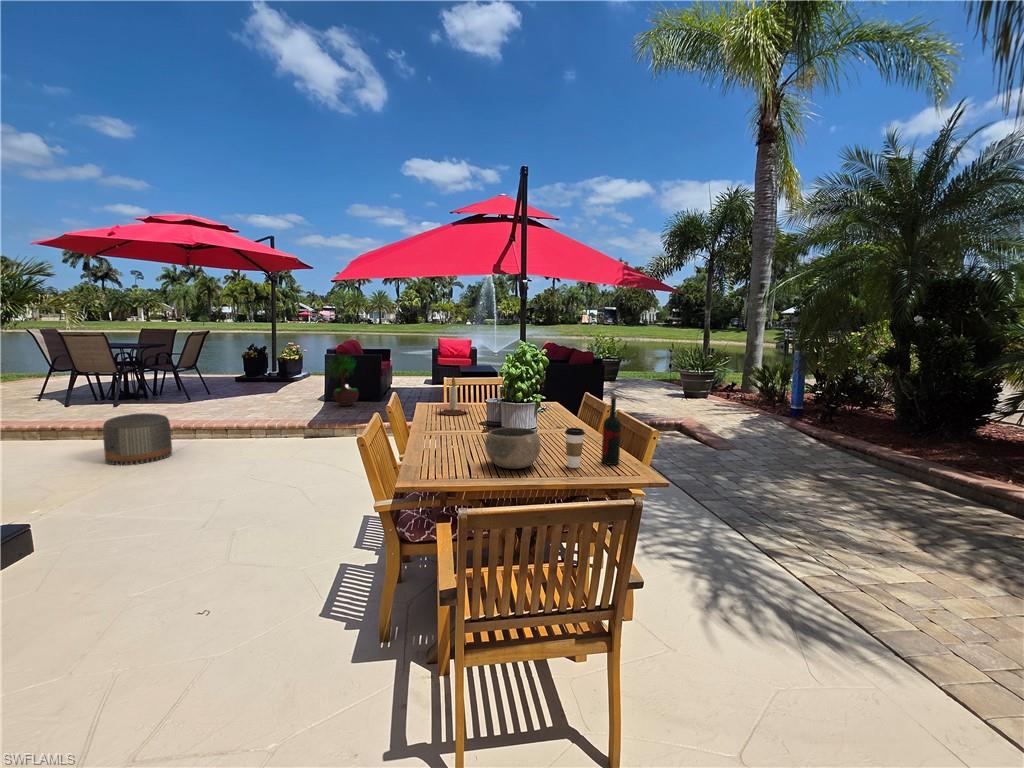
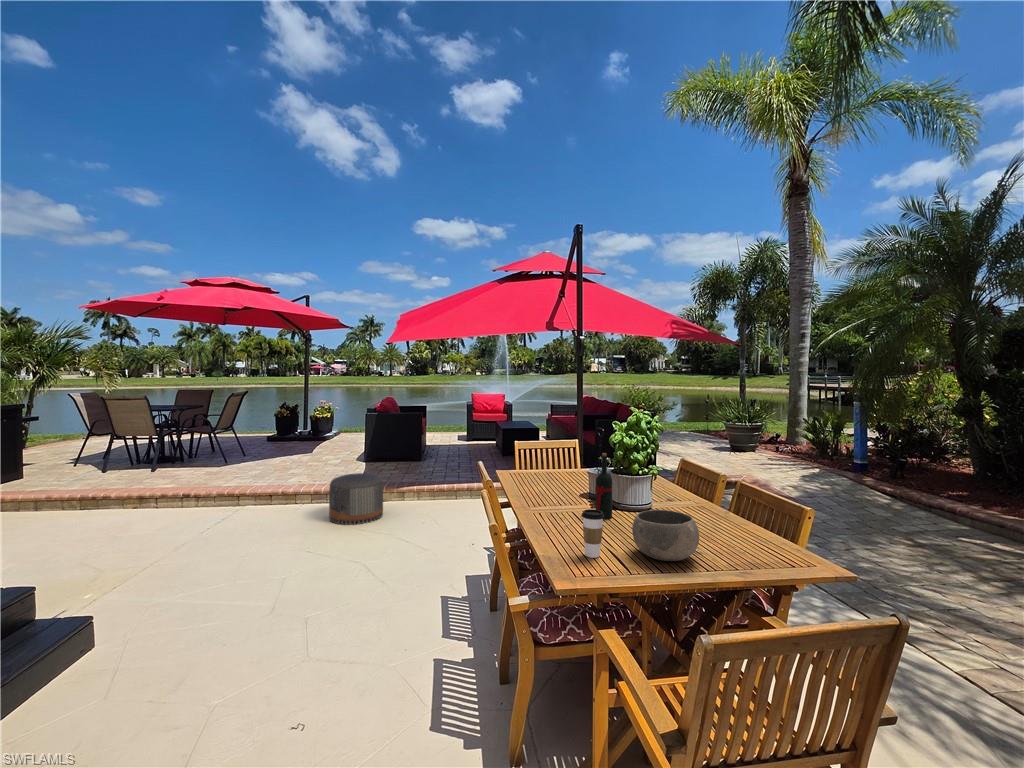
potted tree: present [327,356,359,406] -> none [367,409,401,467]
candle holder: present [436,377,470,415] -> none [522,443,559,485]
wine bottle: present [601,395,621,465] -> present [595,453,612,519]
pouf: present [103,413,172,465] -> present [329,473,383,525]
coffee cup: present [565,428,585,468] -> present [582,509,604,558]

